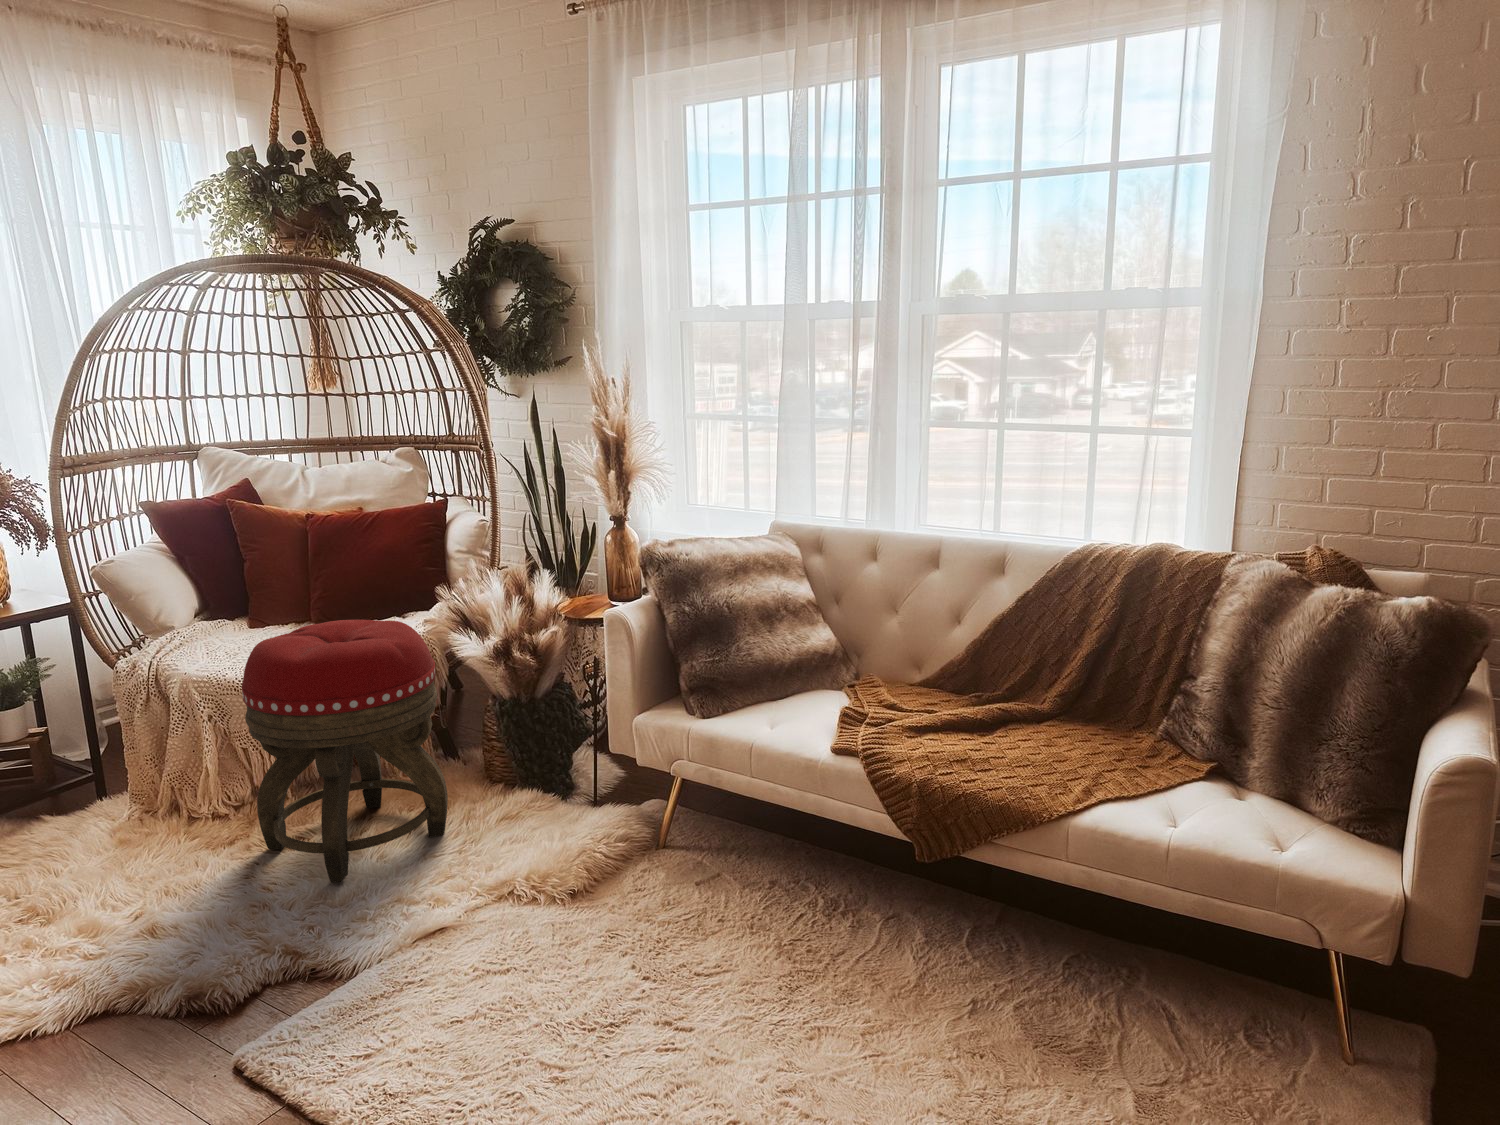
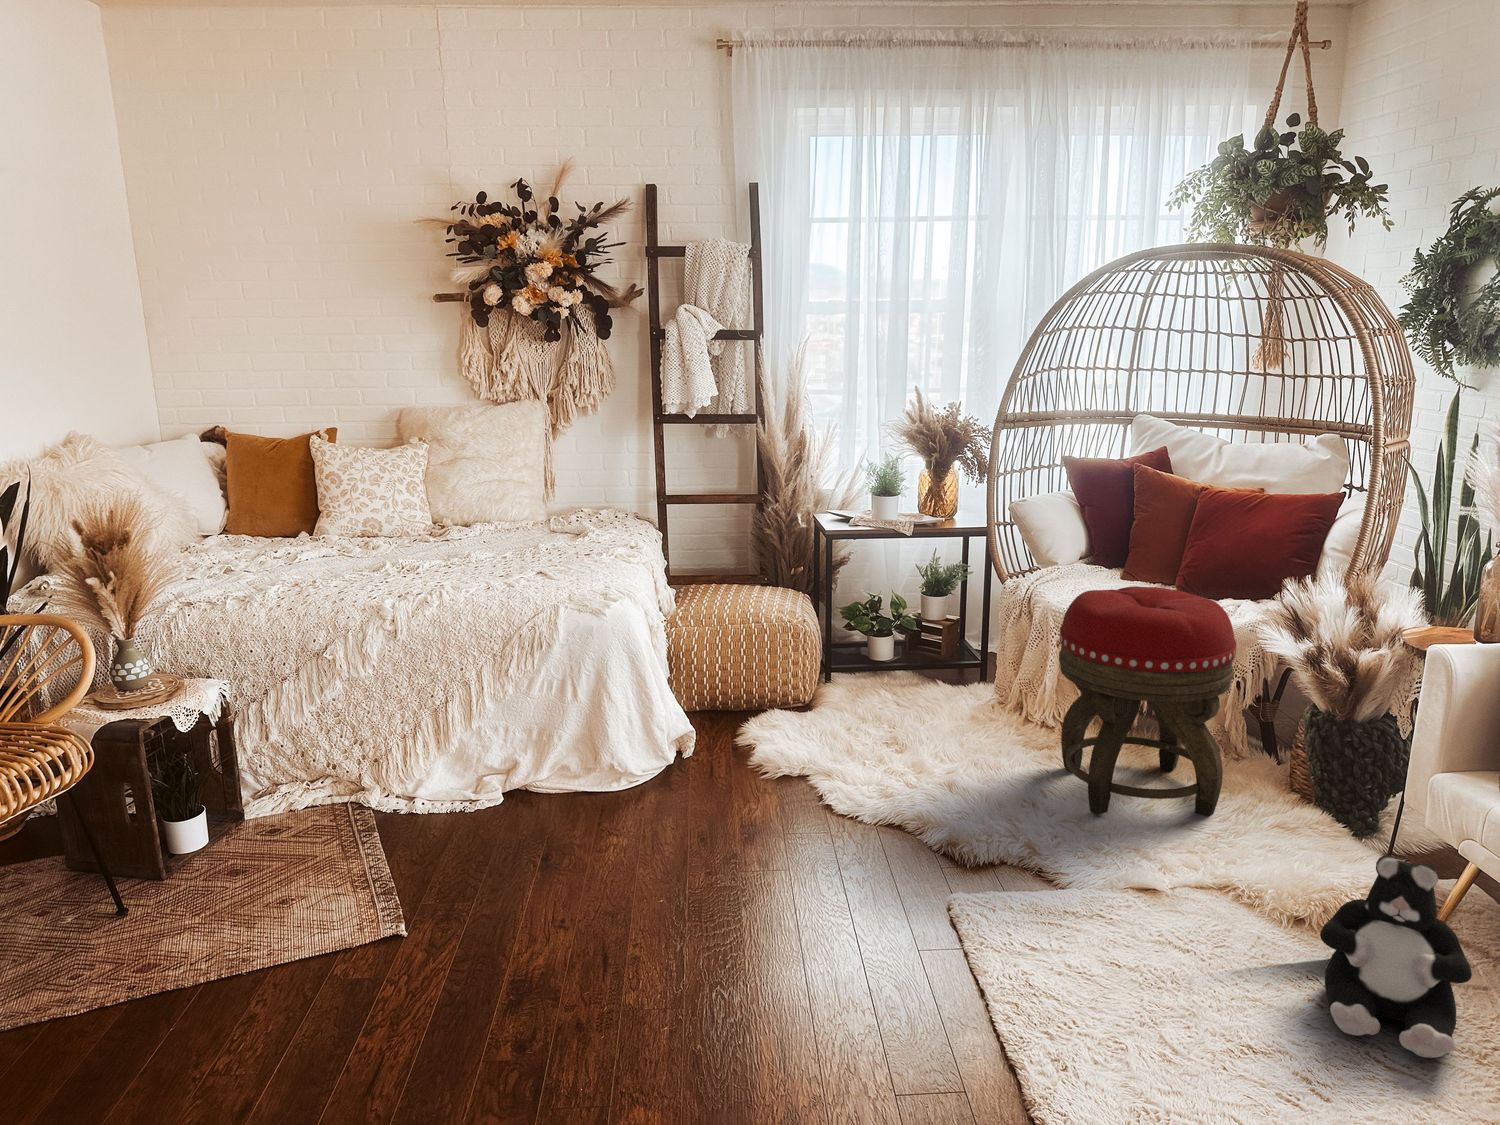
plush toy: none [614,793,738,964] -> present [1320,855,1472,1058]

